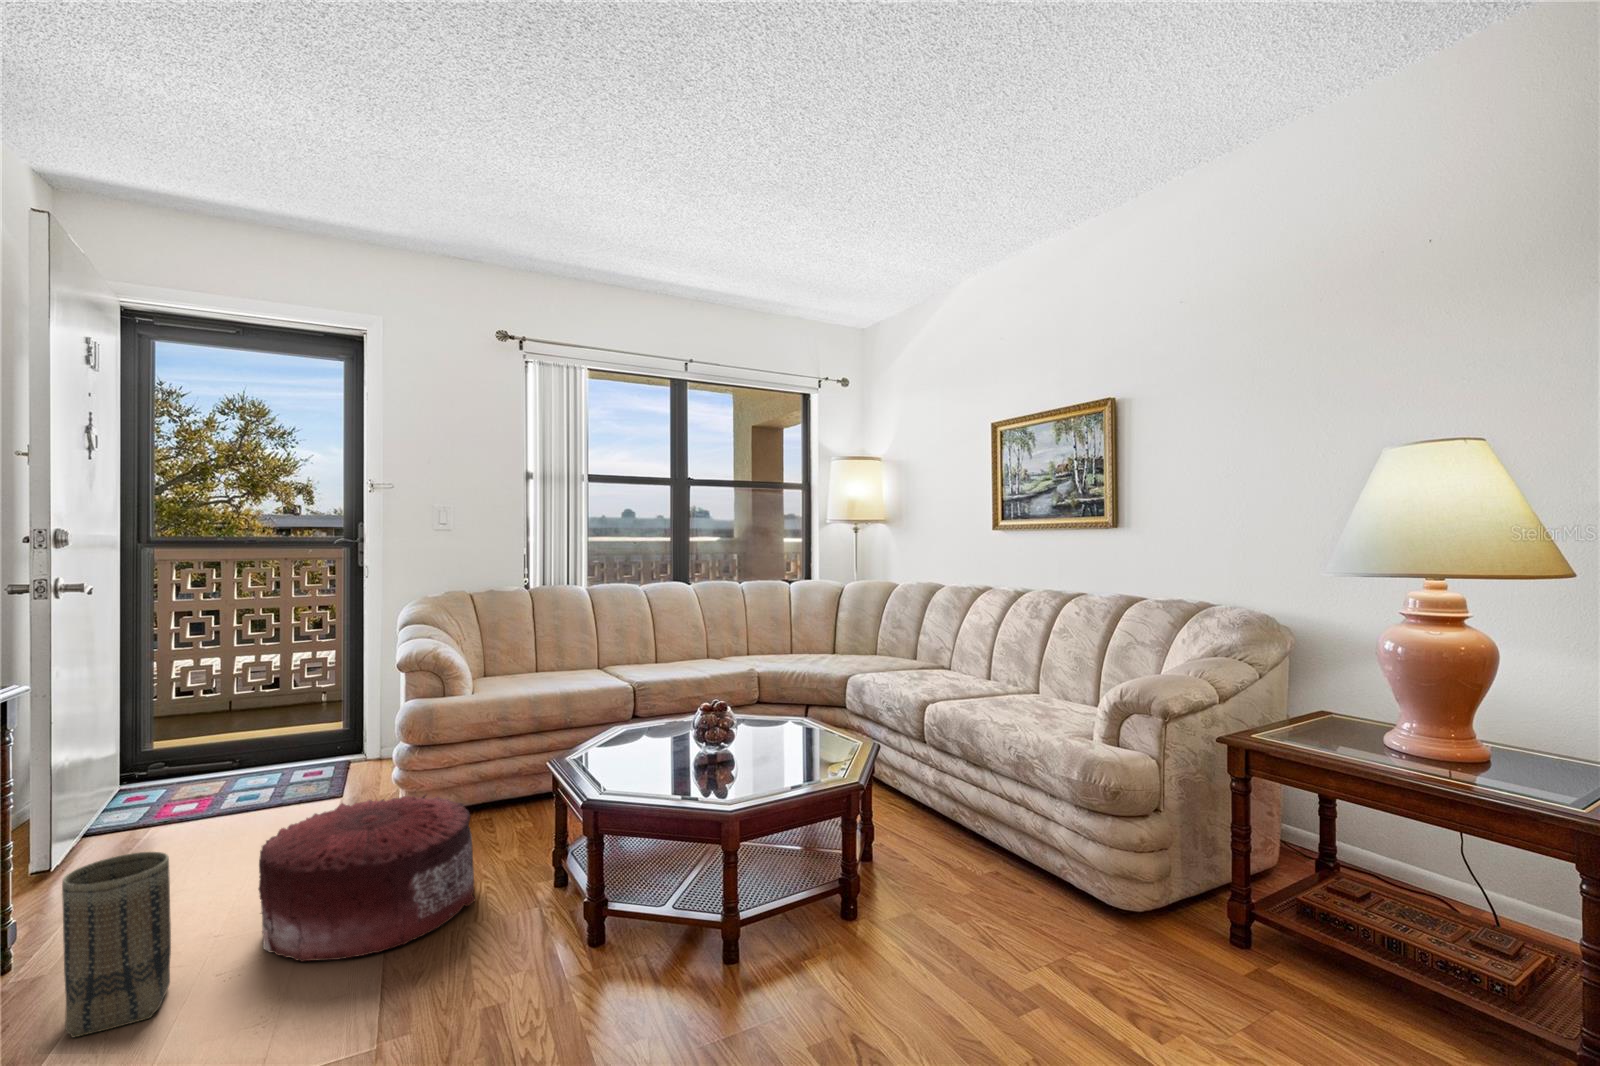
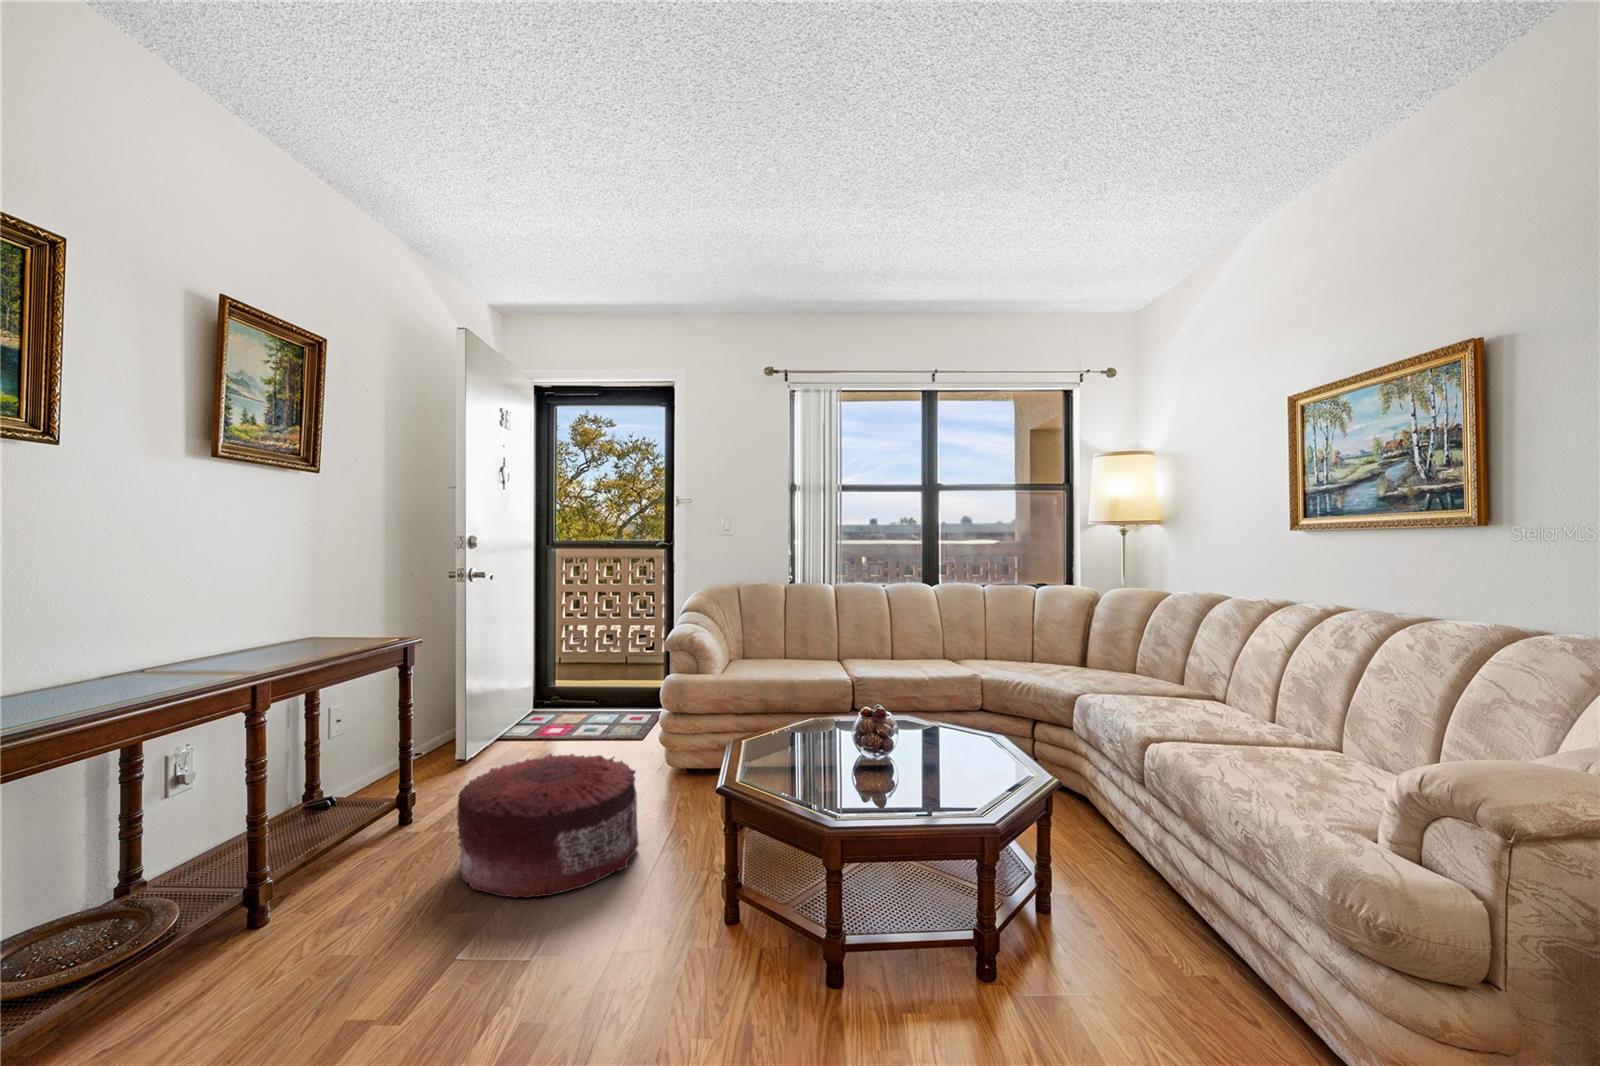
basket: present [62,852,171,1037] -> none [300,770,384,911]

